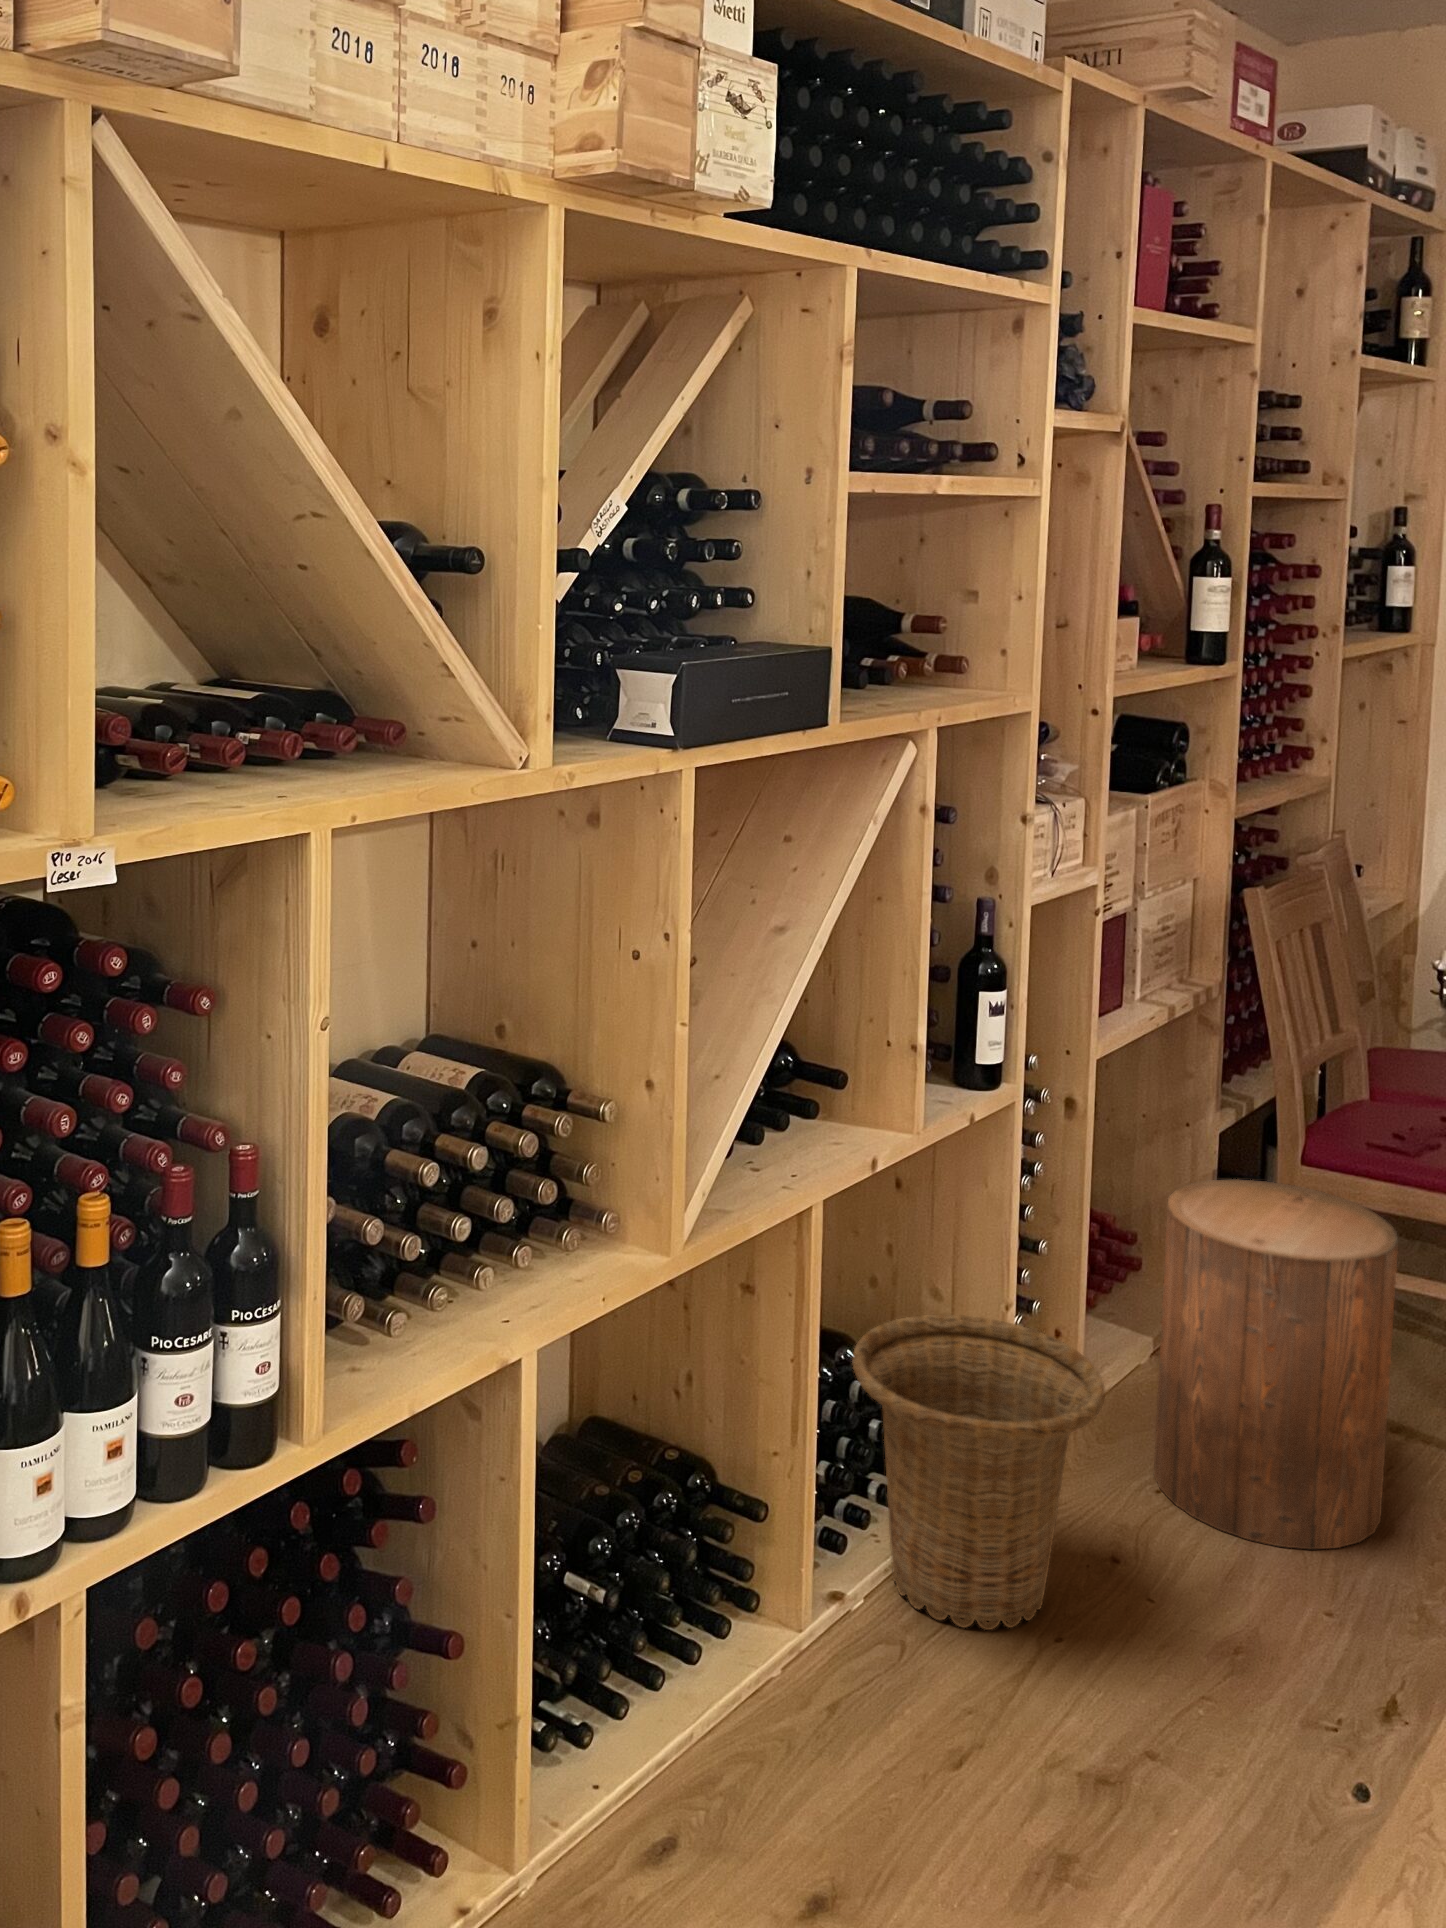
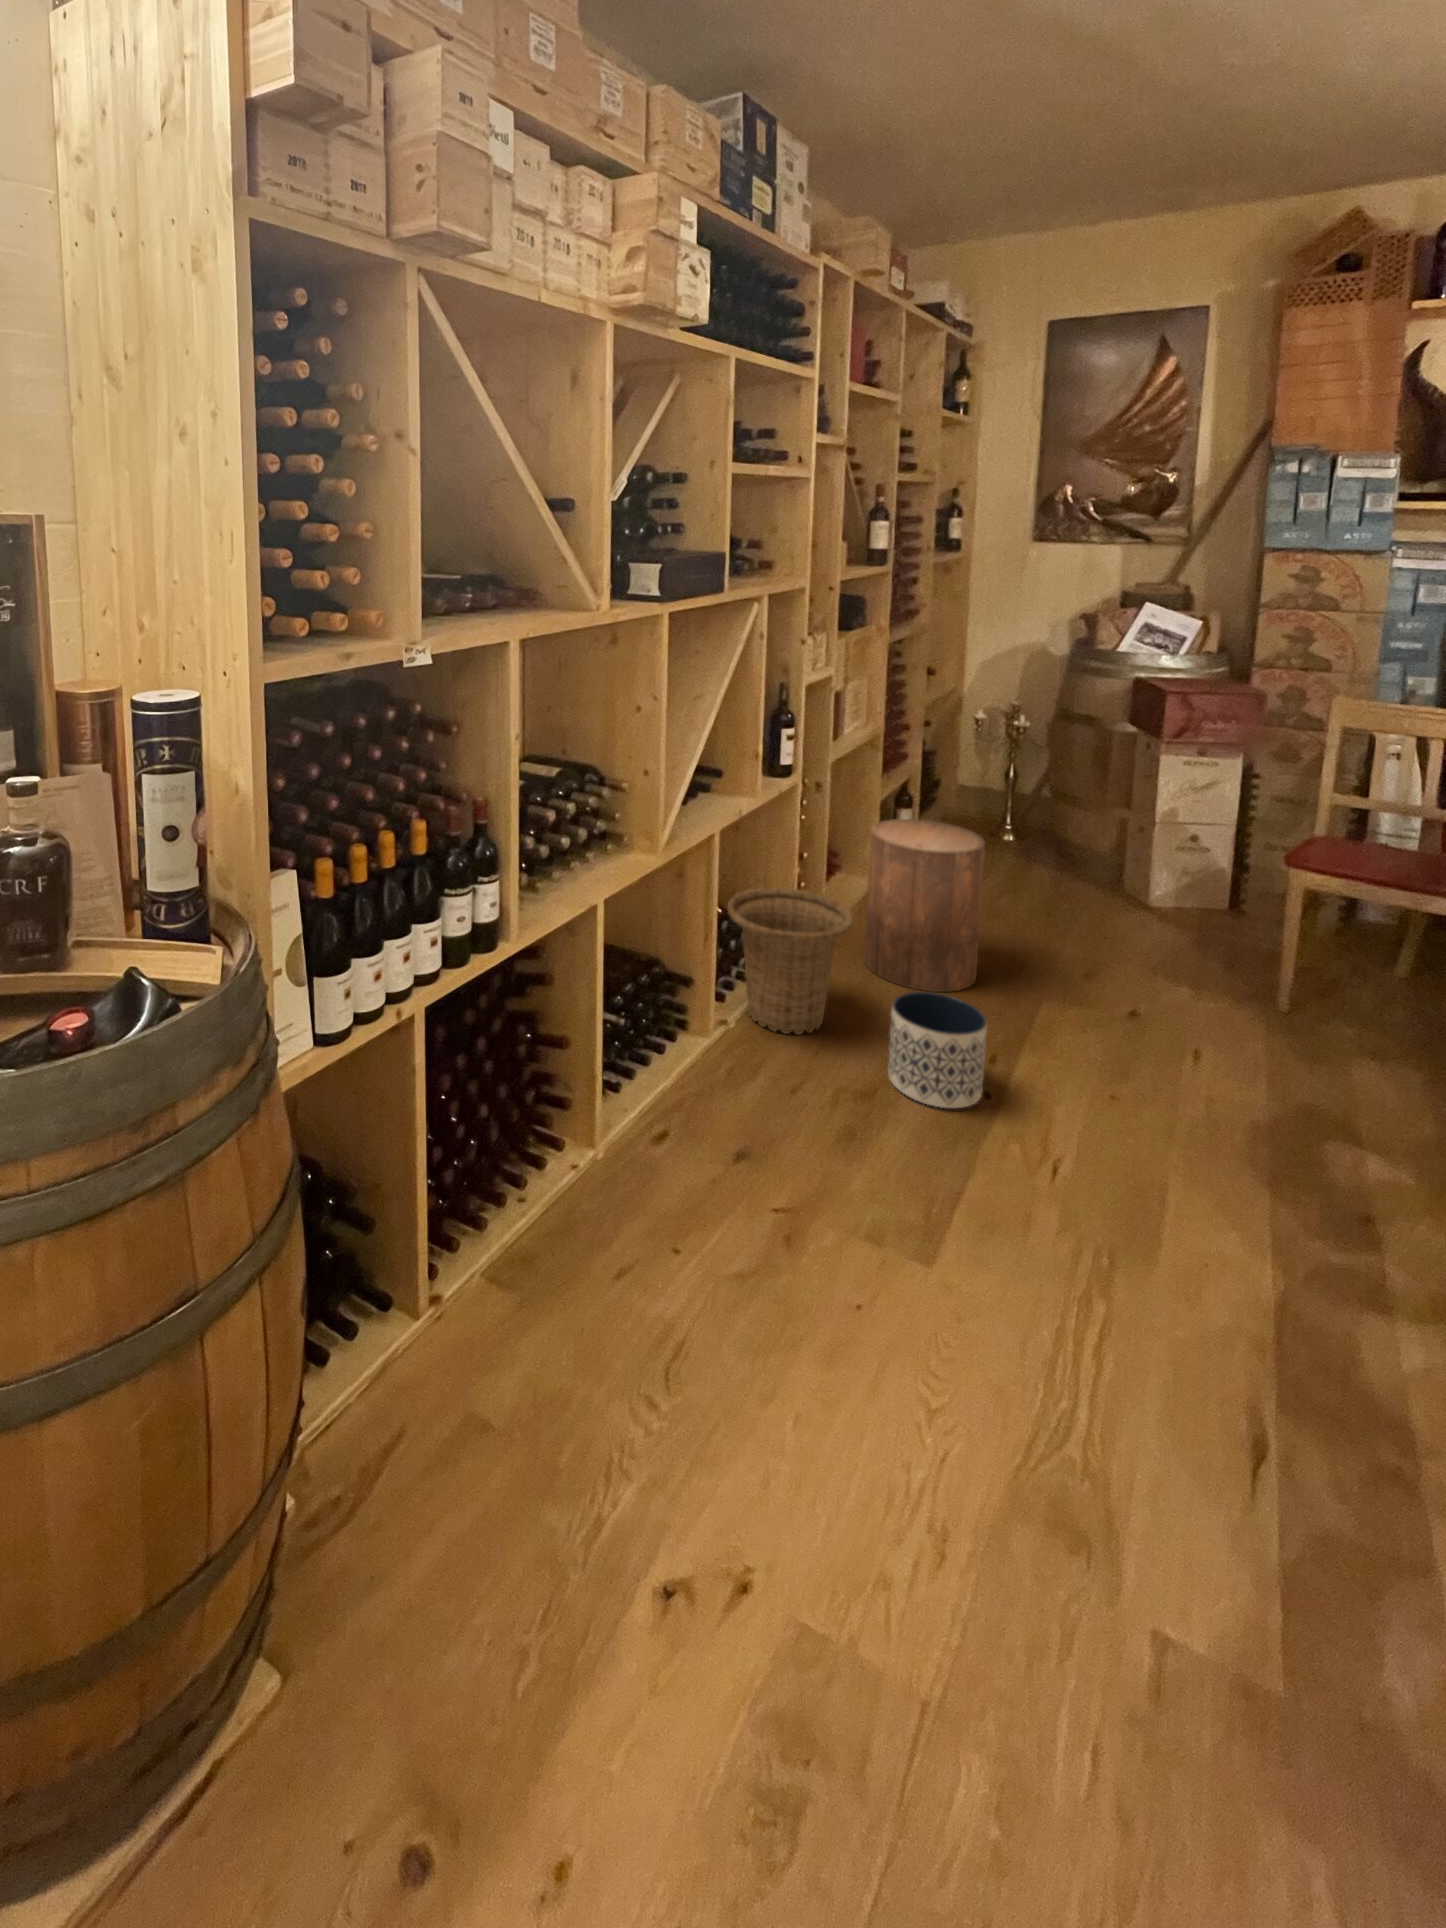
planter: none [1158,1559,1360,1820] -> present [888,992,987,1108]

